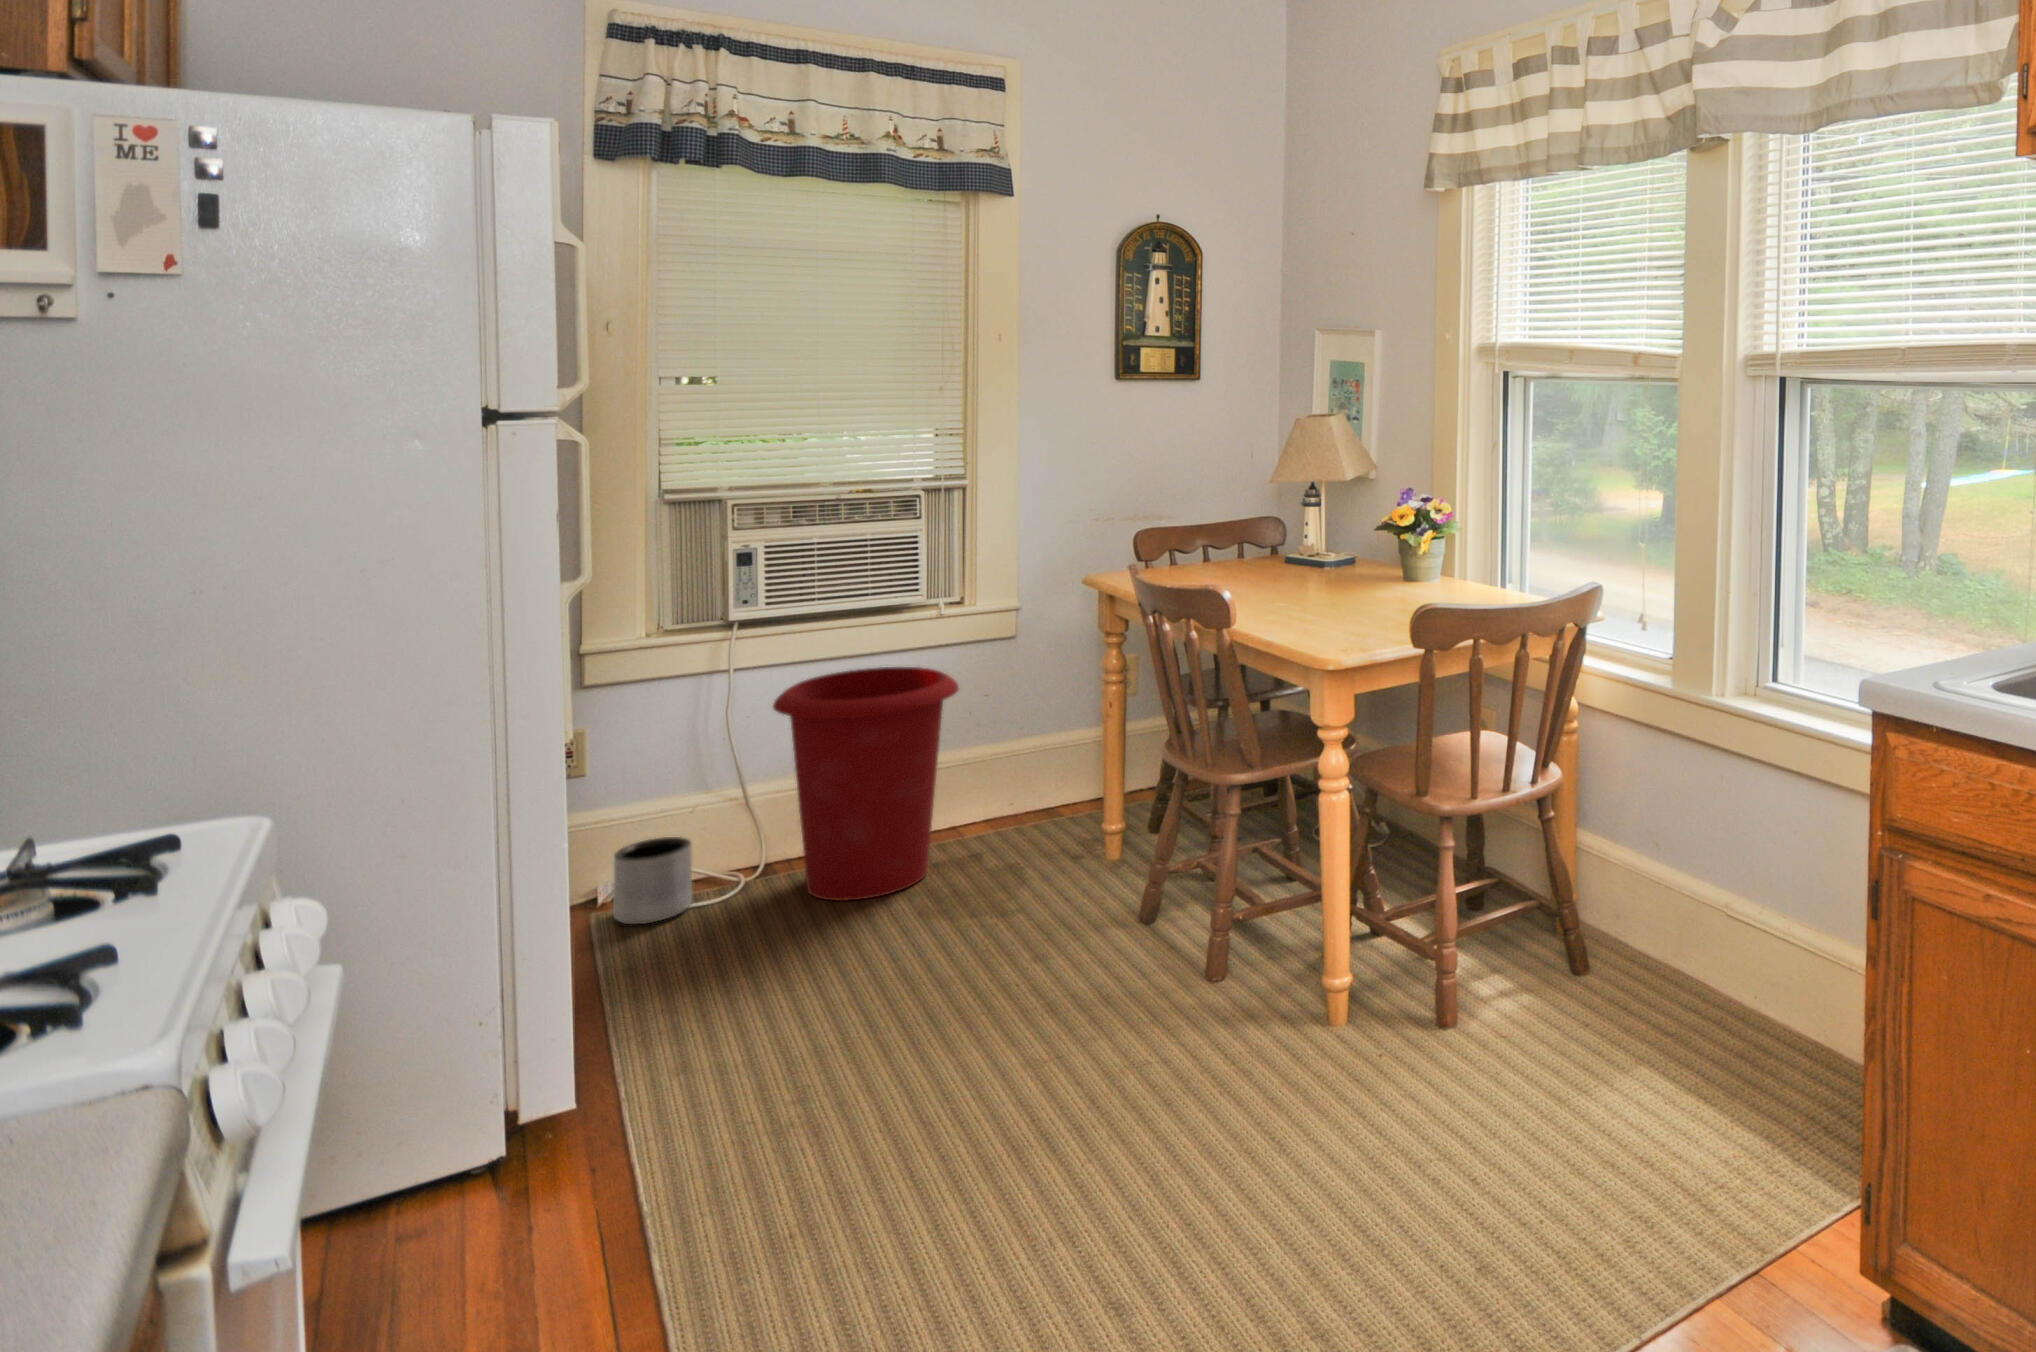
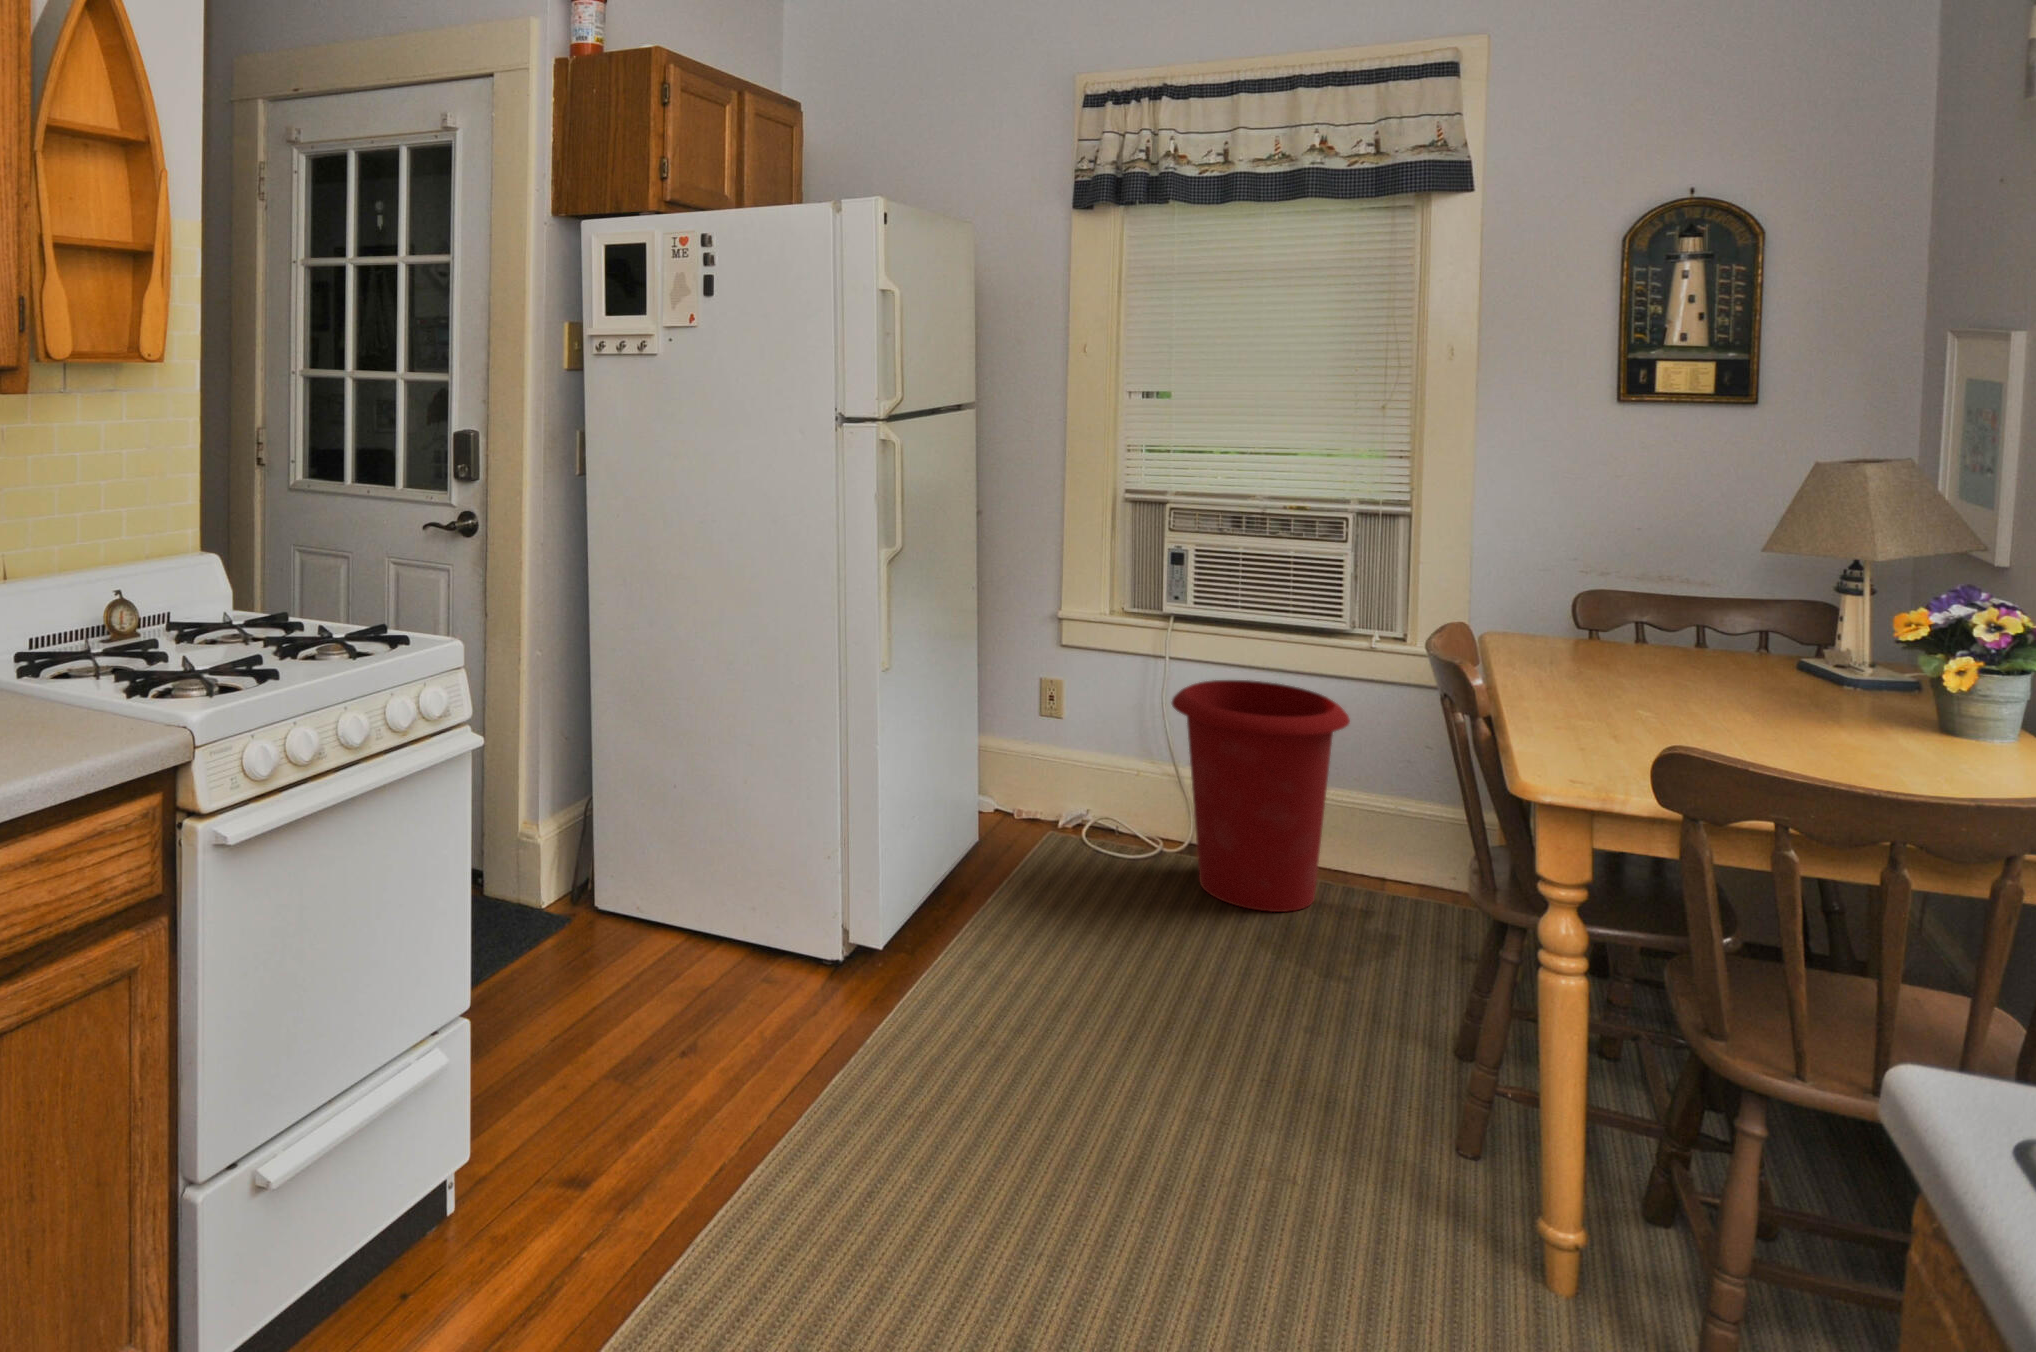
planter: present [613,837,692,924] -> none [1061,780,1120,852]

